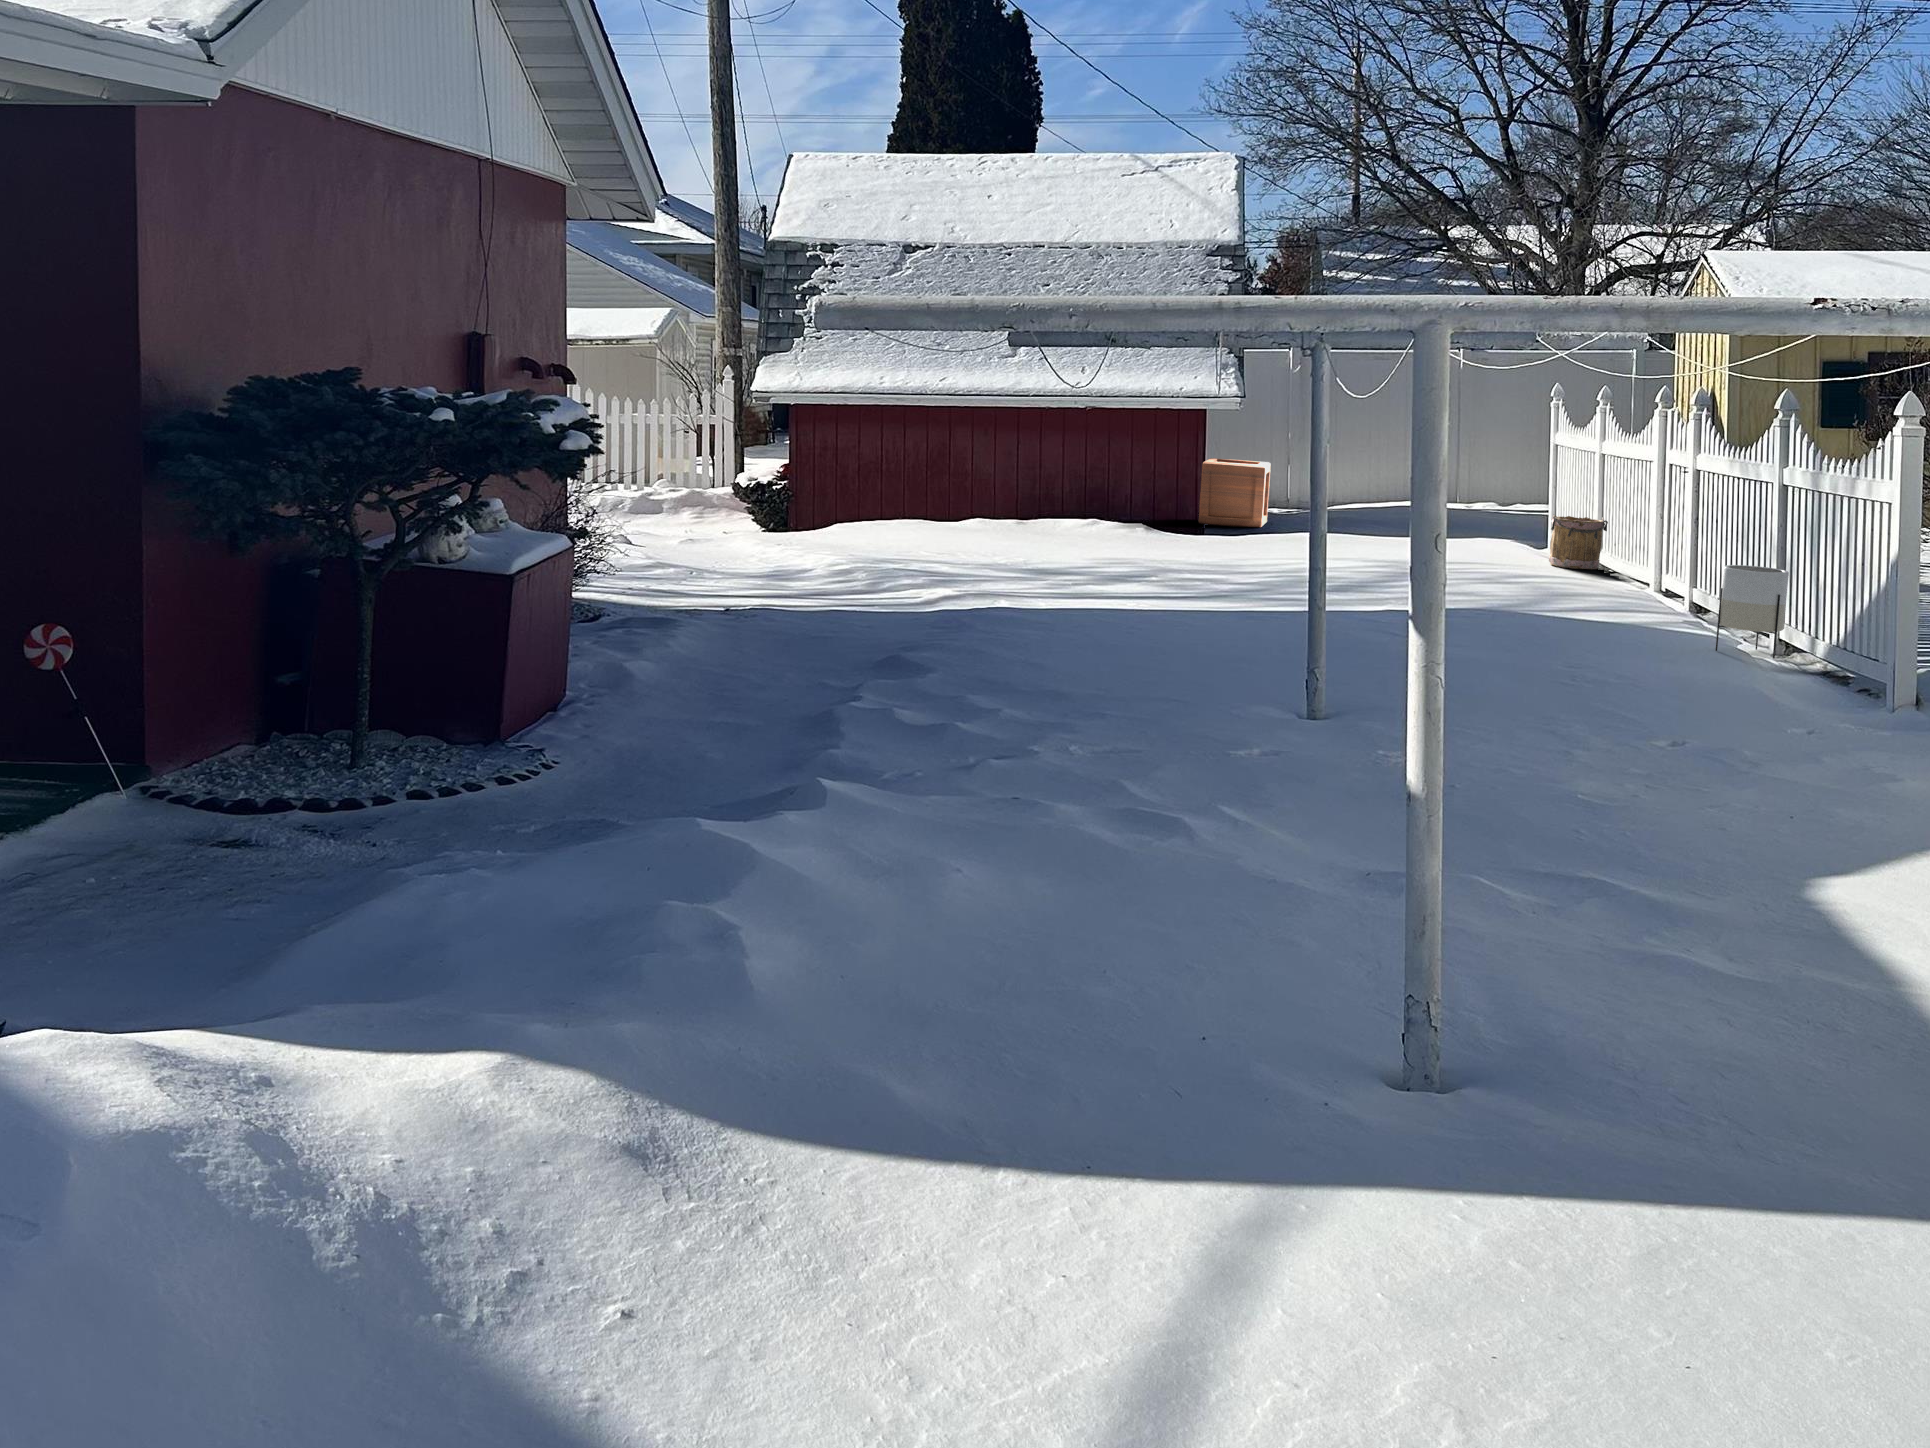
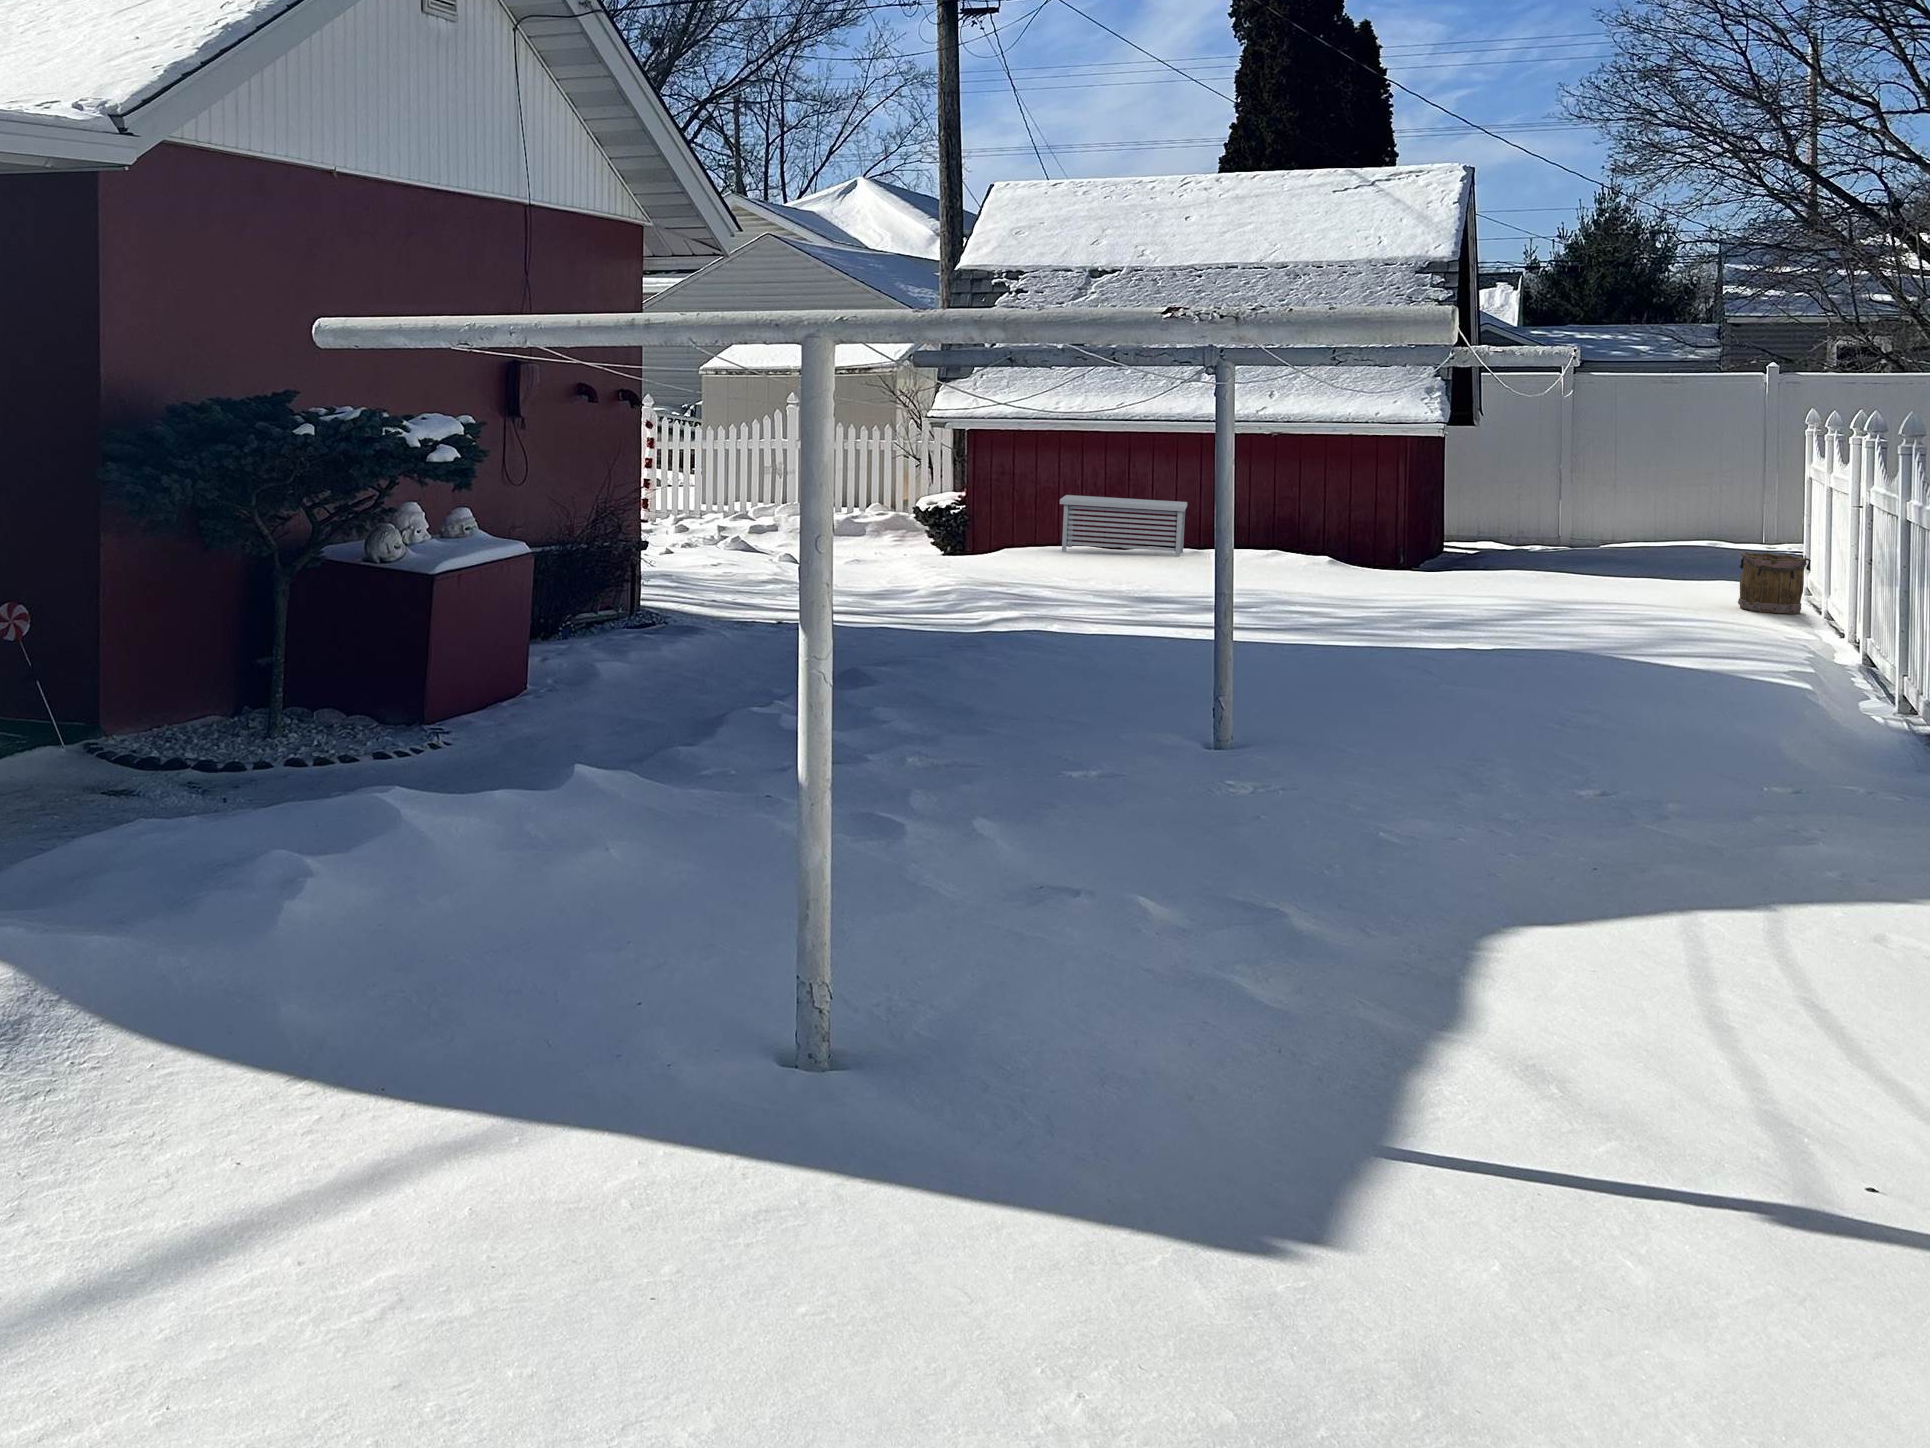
wooden crate: present [1199,458,1271,527] -> none [1382,489,1472,565]
storage bench: none [906,466,1024,527] -> present [1060,495,1187,557]
planter: present [1715,565,1789,658] -> none [1805,604,1895,711]

